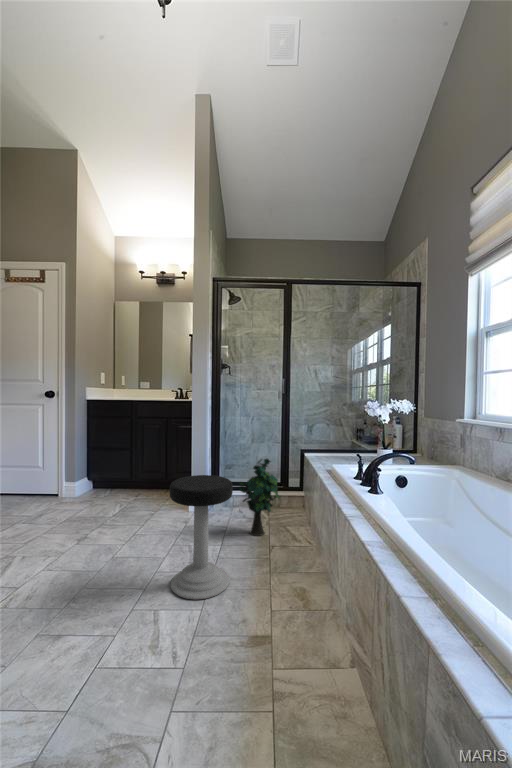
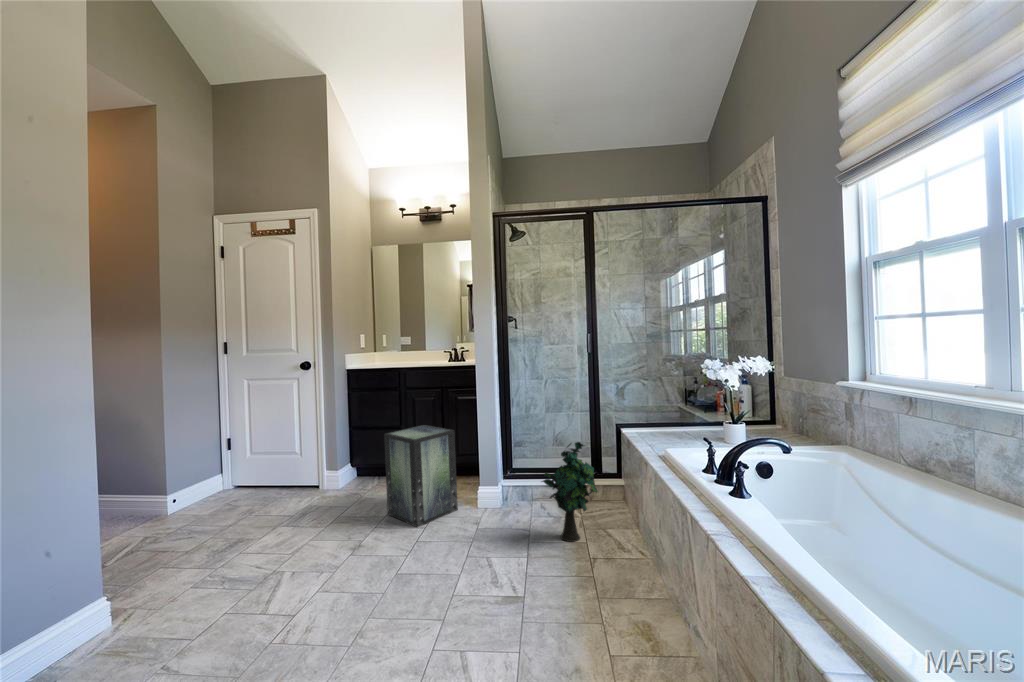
storage box: none [115,444,173,524] -> present [384,425,458,527]
stool: present [170,475,233,600] -> none [462,472,545,639]

